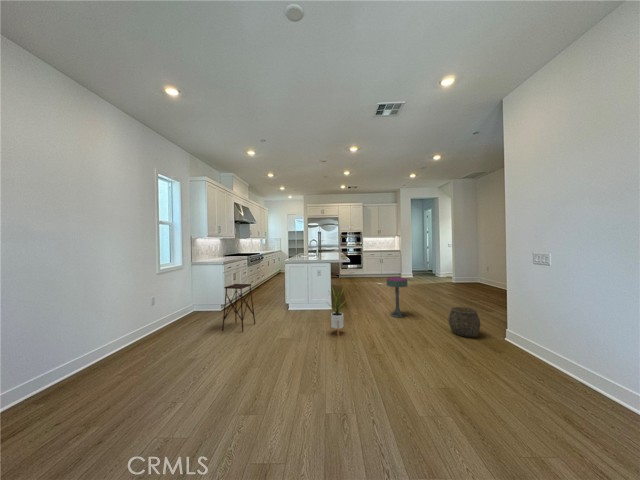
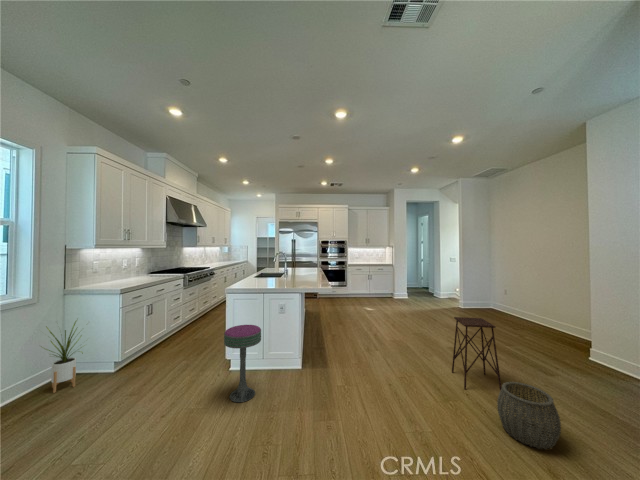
bar stool: present [387,277,407,317] -> present [224,325,261,402]
side table: present [222,284,255,332] -> present [452,317,502,391]
house plant: present [329,290,345,335] -> present [46,321,83,393]

